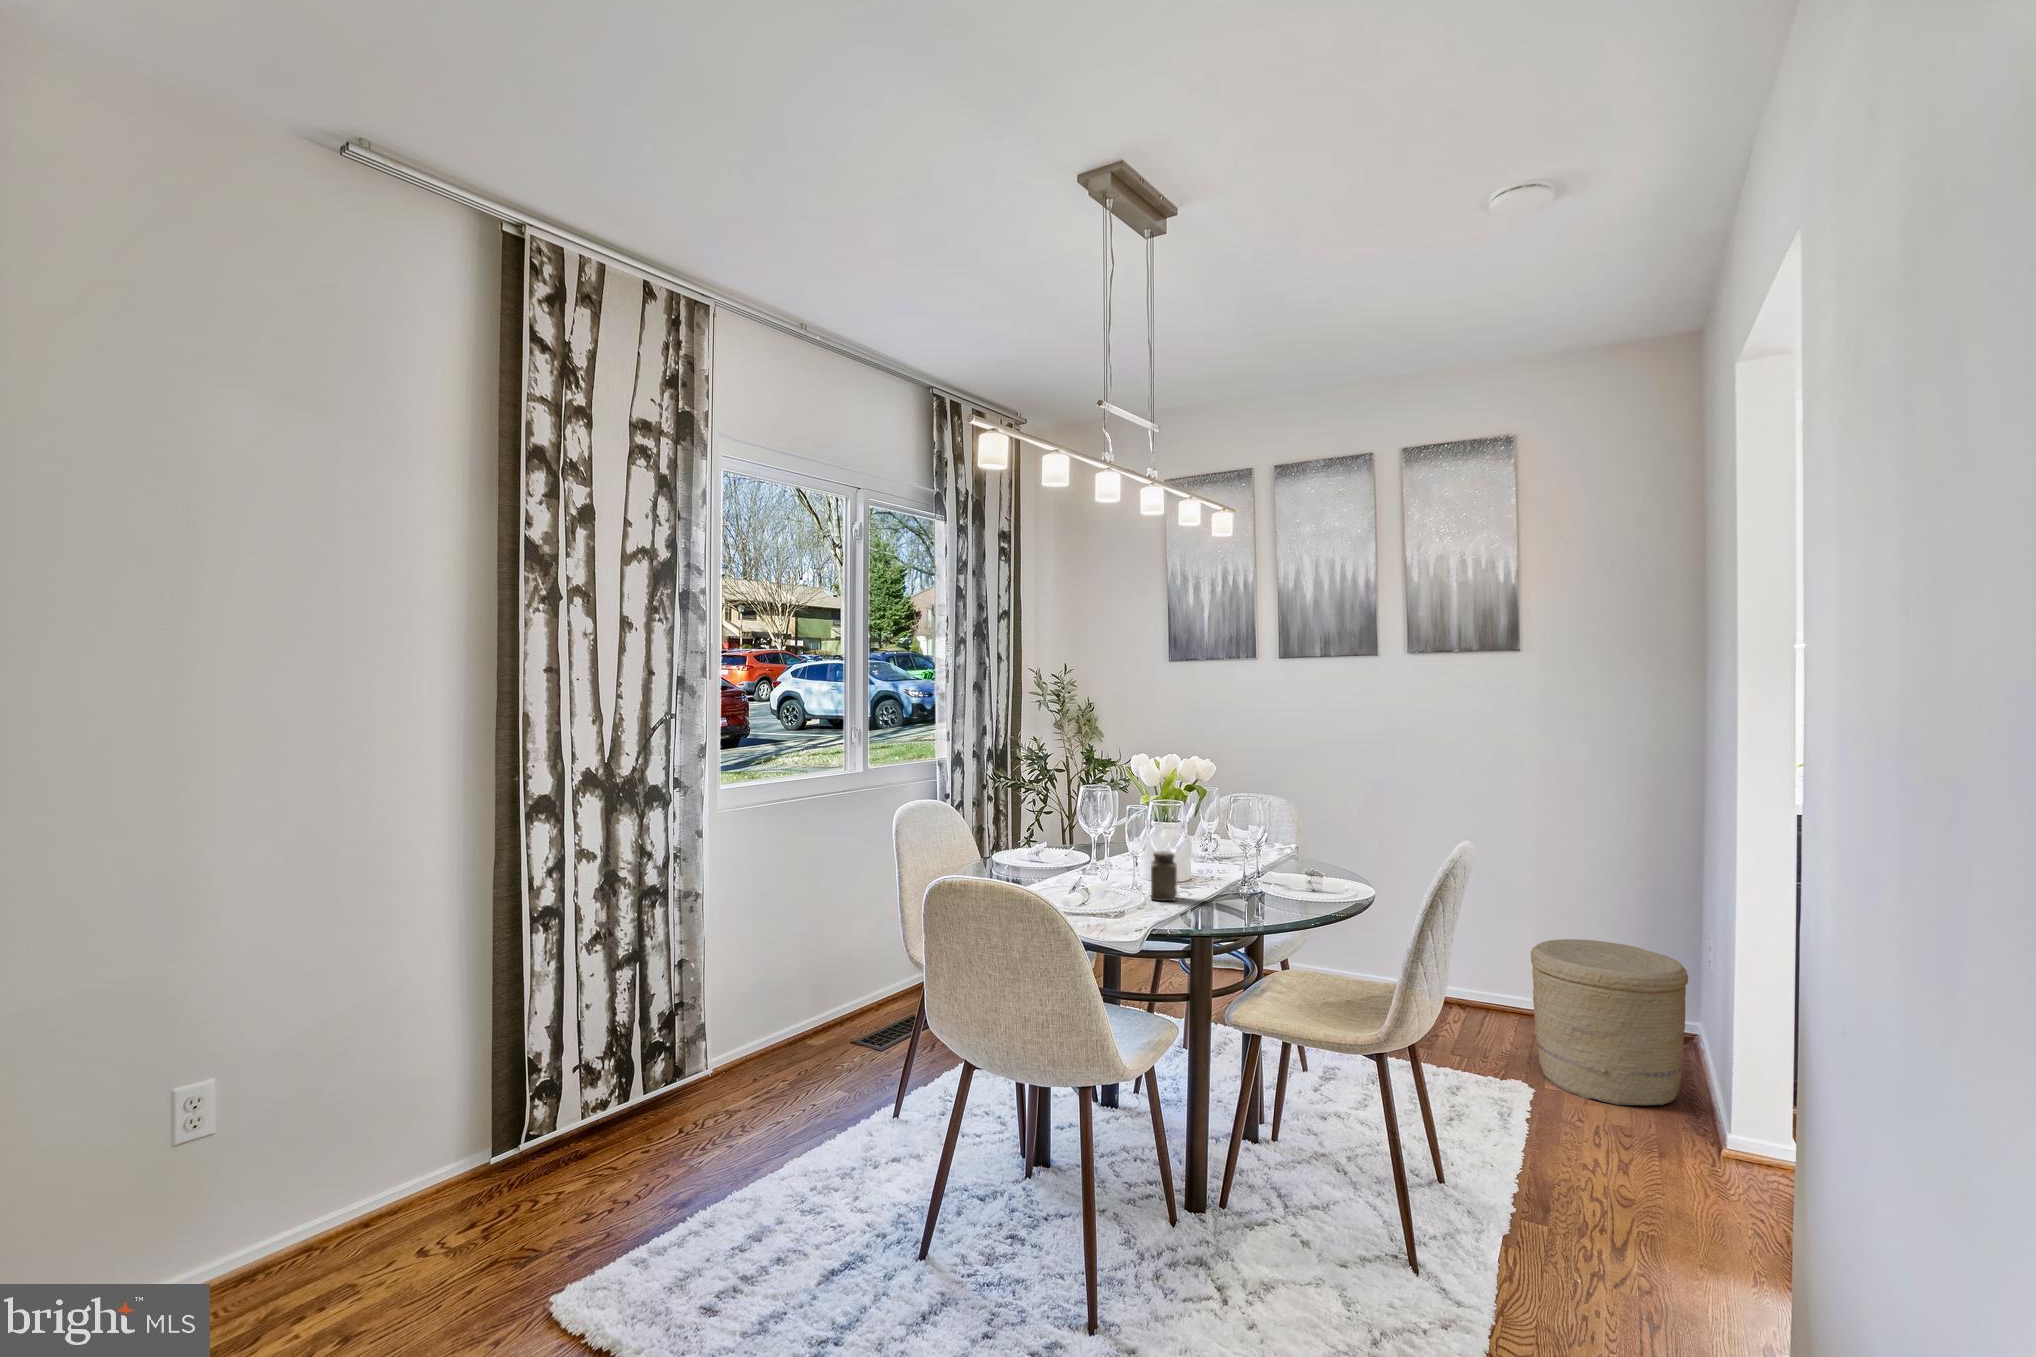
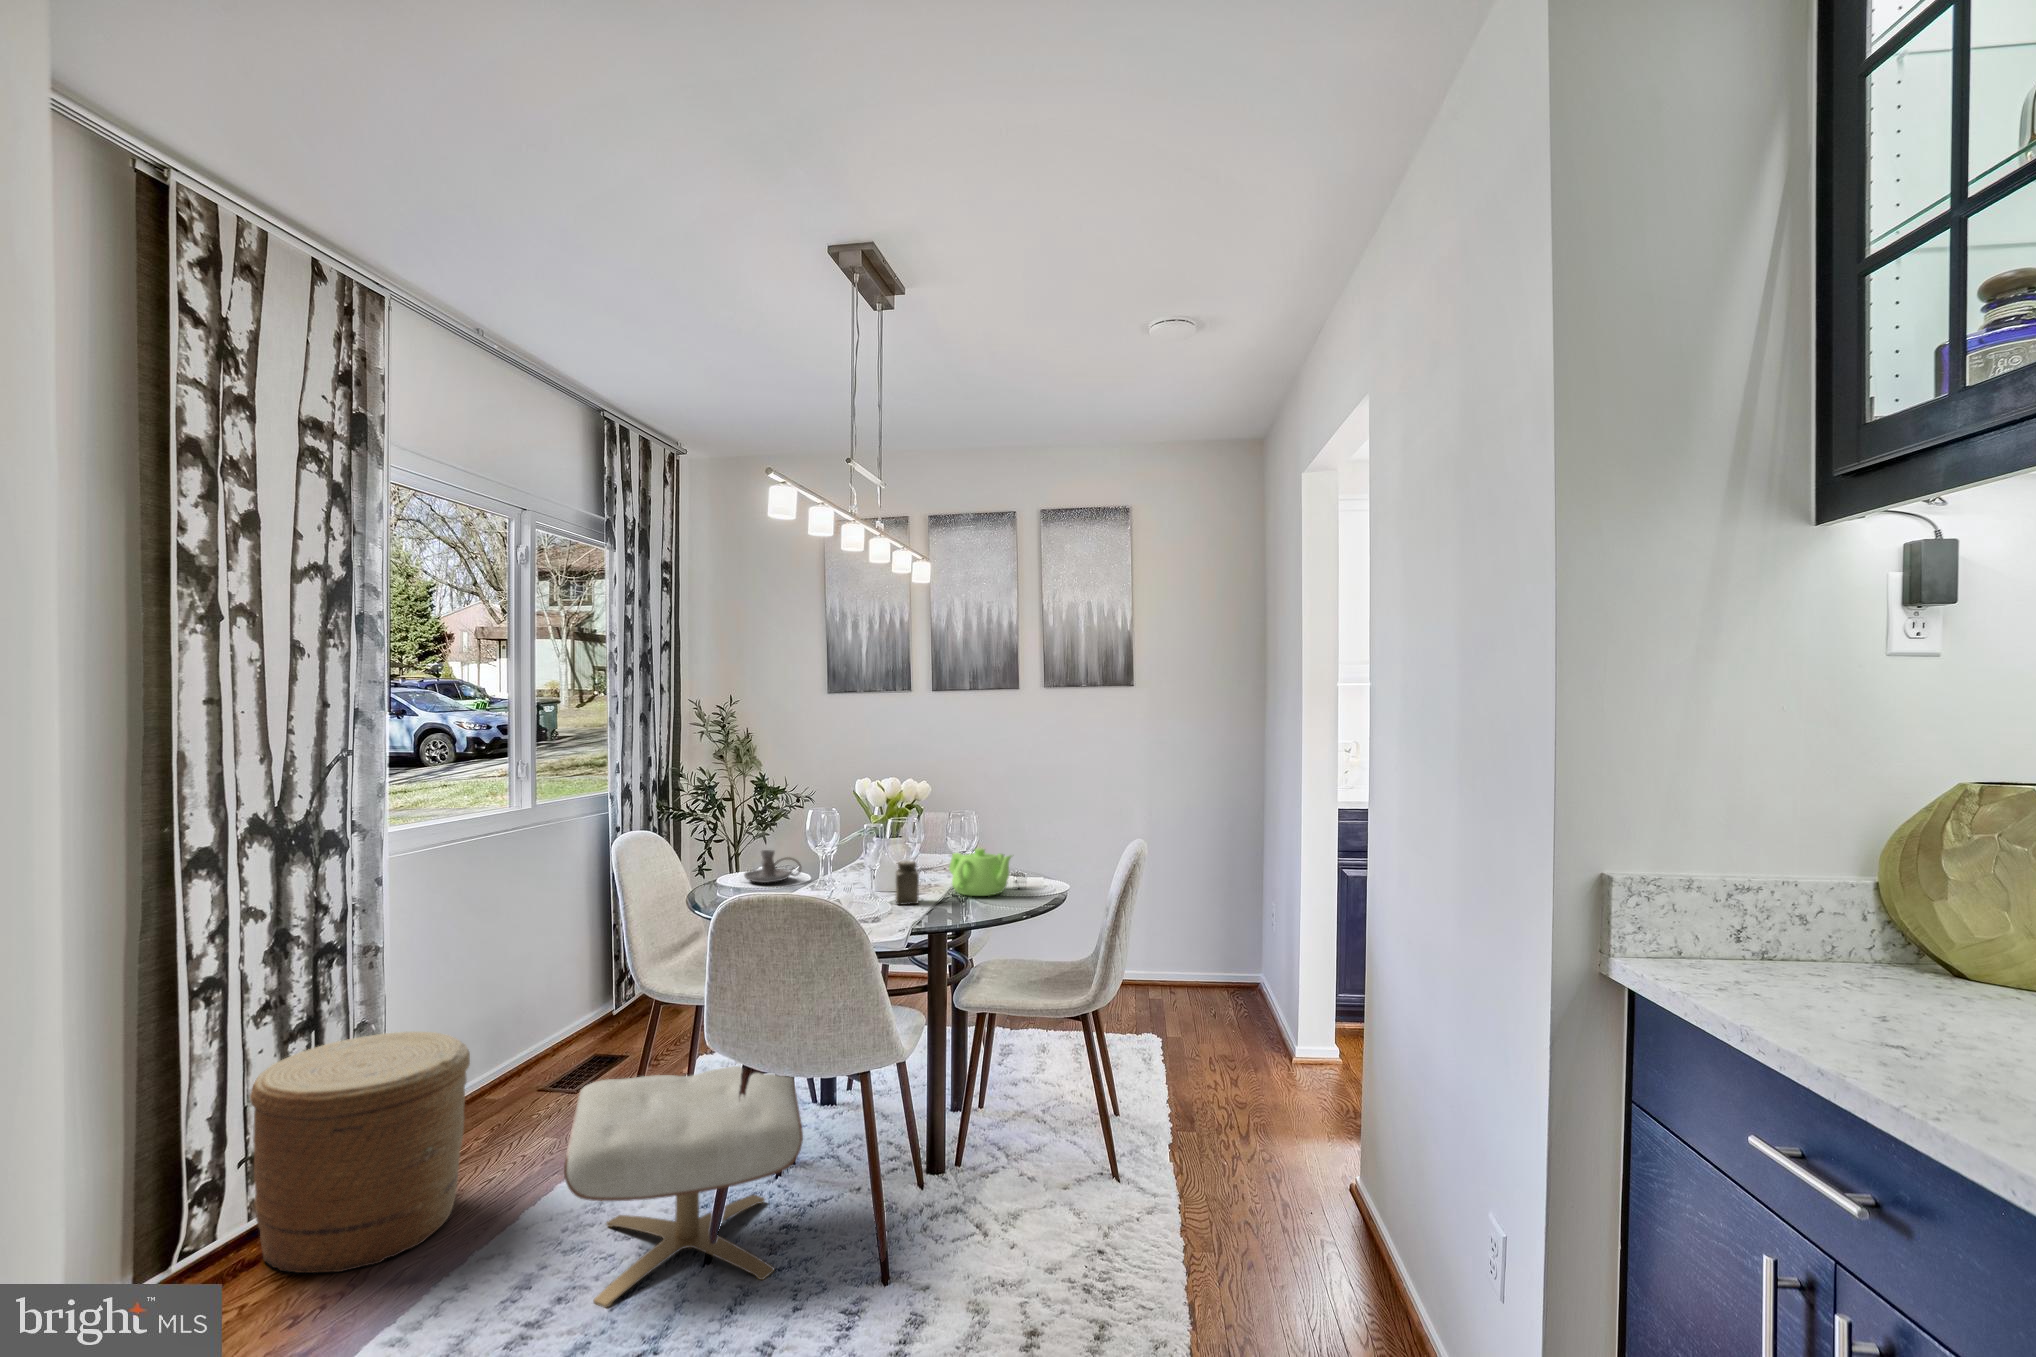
candle holder: none [1009,831,1067,865] -> present [744,850,801,883]
teapot: none [1222,844,1292,900] -> present [949,848,1011,896]
woven basket: present [1531,939,1688,1105] -> present [250,1032,470,1273]
ottoman: none [781,1046,1027,1290] -> present [564,1066,803,1308]

